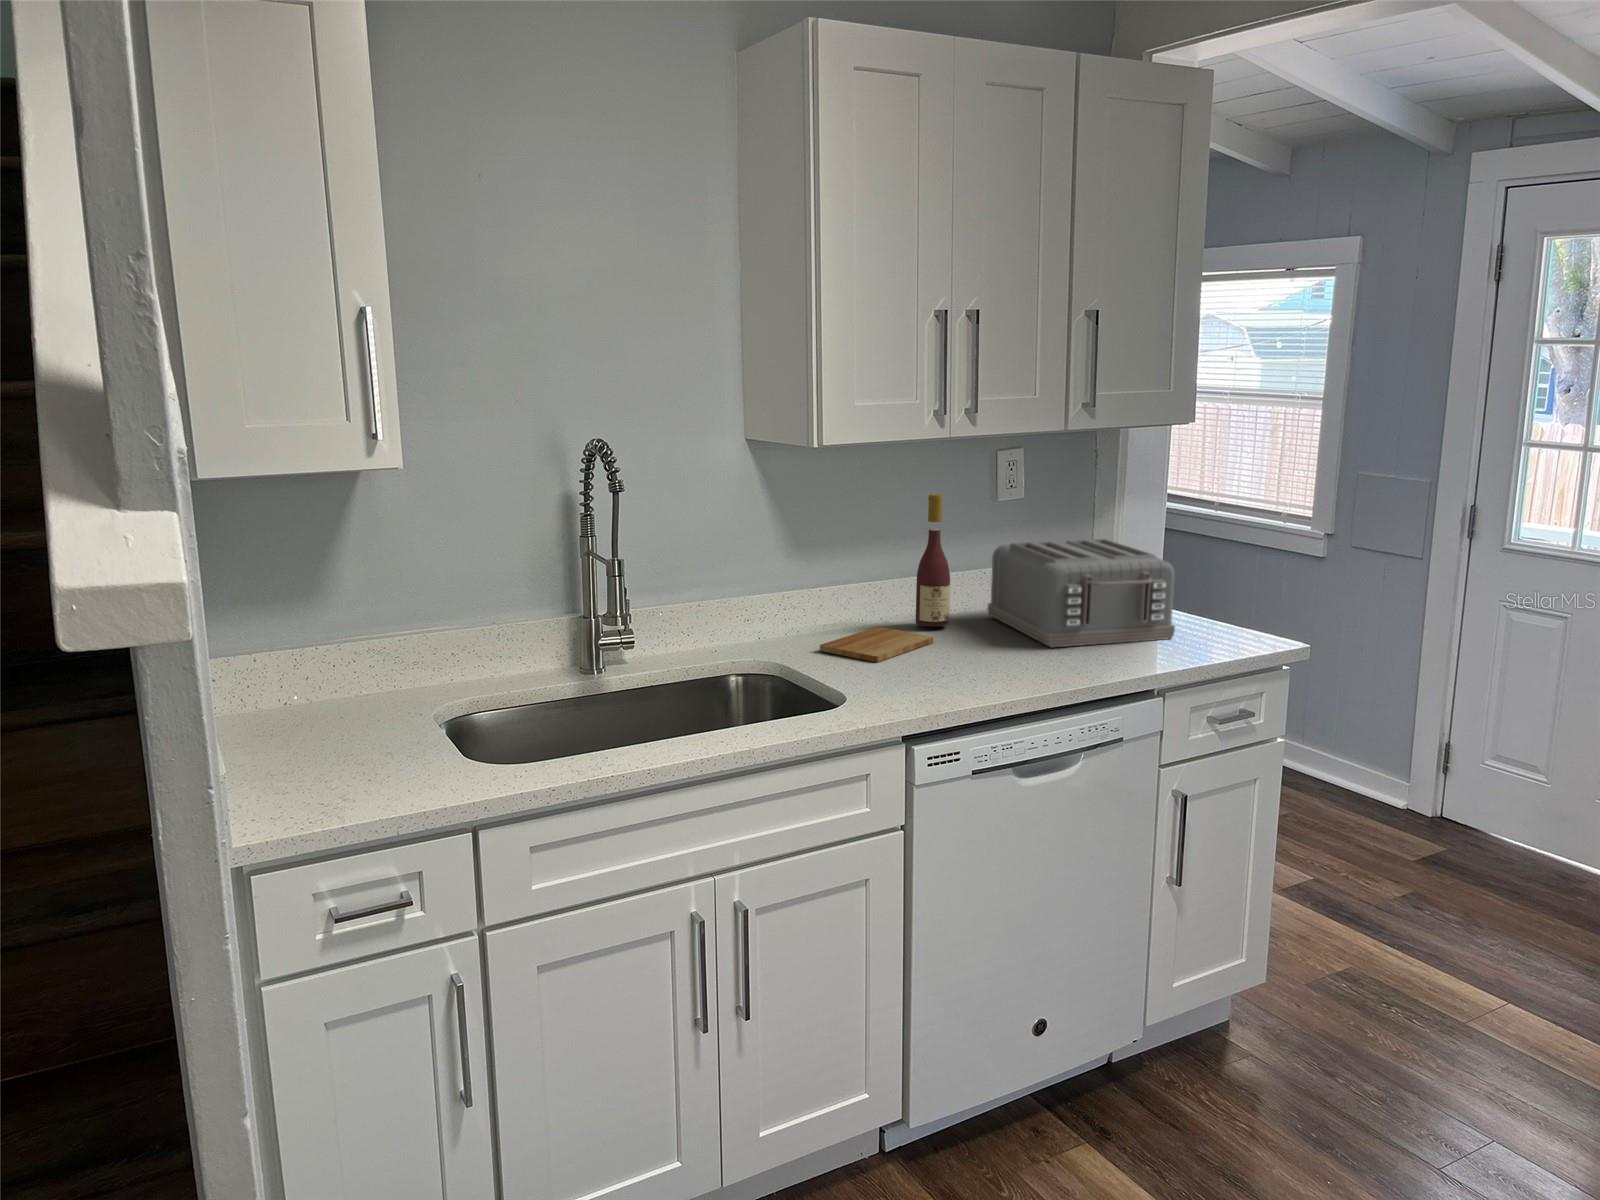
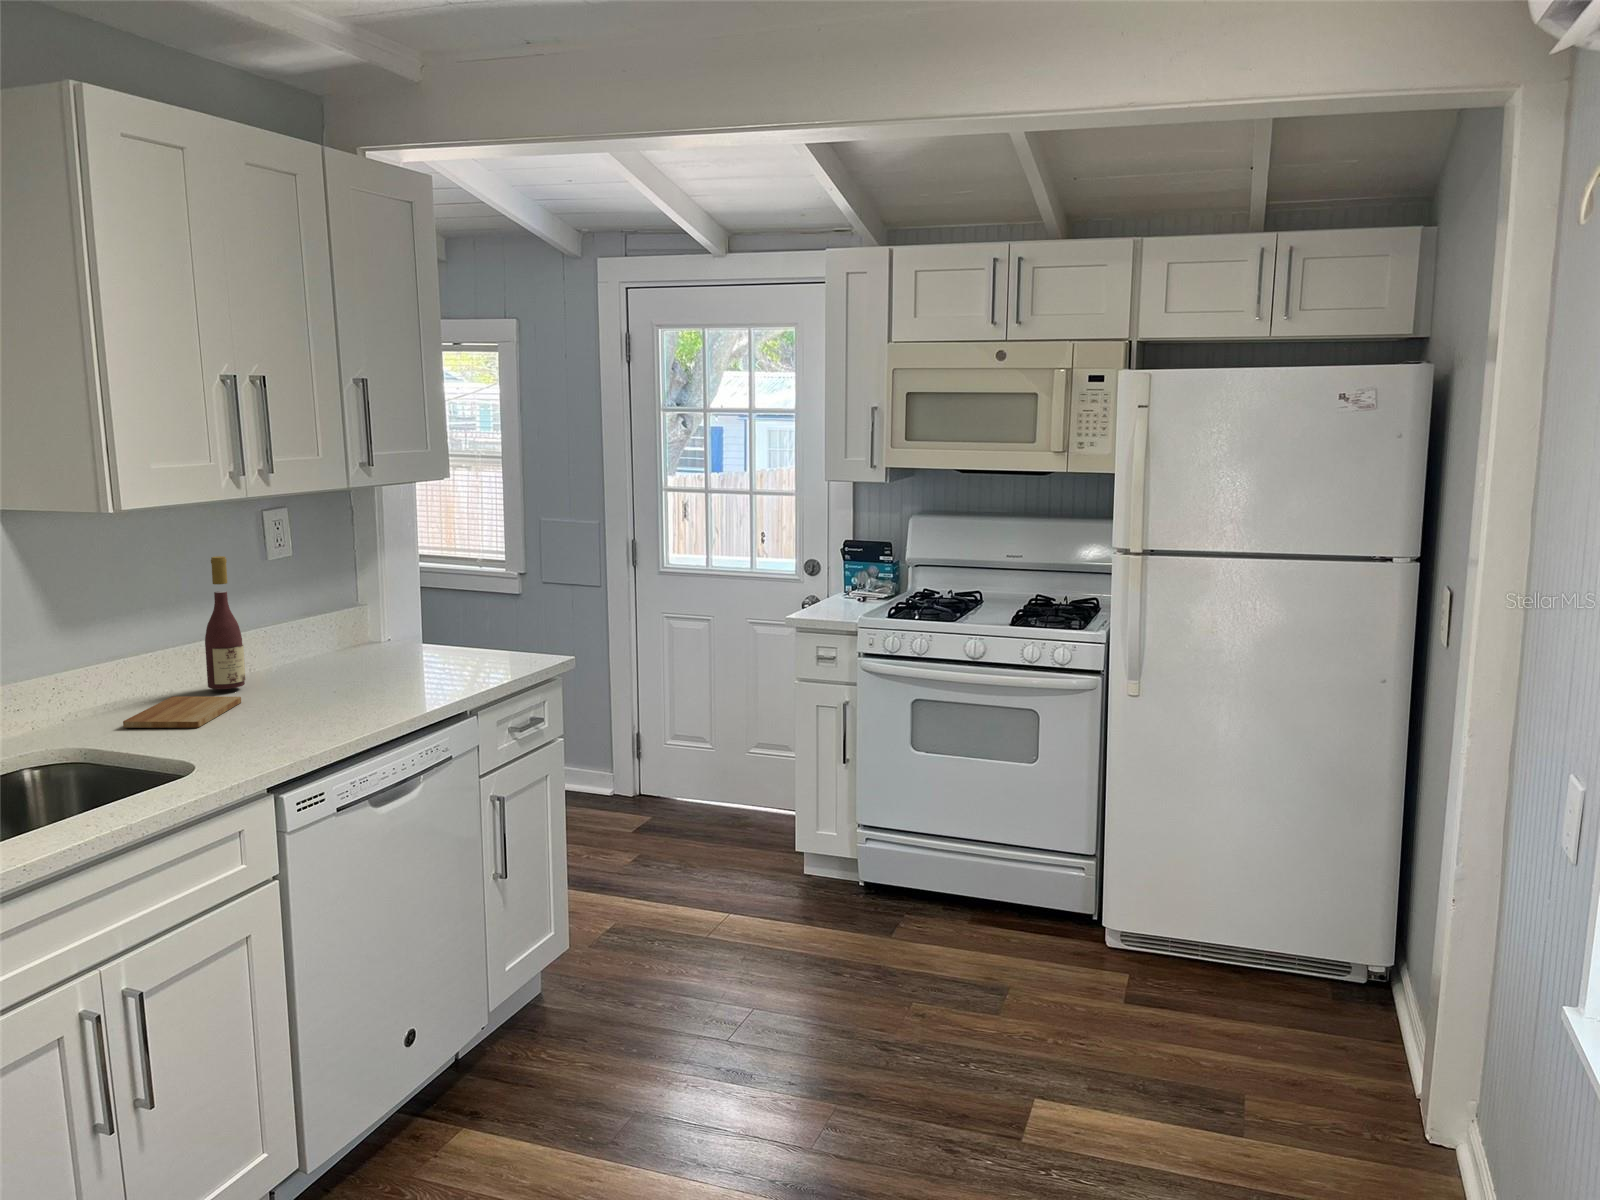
toaster: present [988,539,1175,647] -> none [276,587,463,690]

